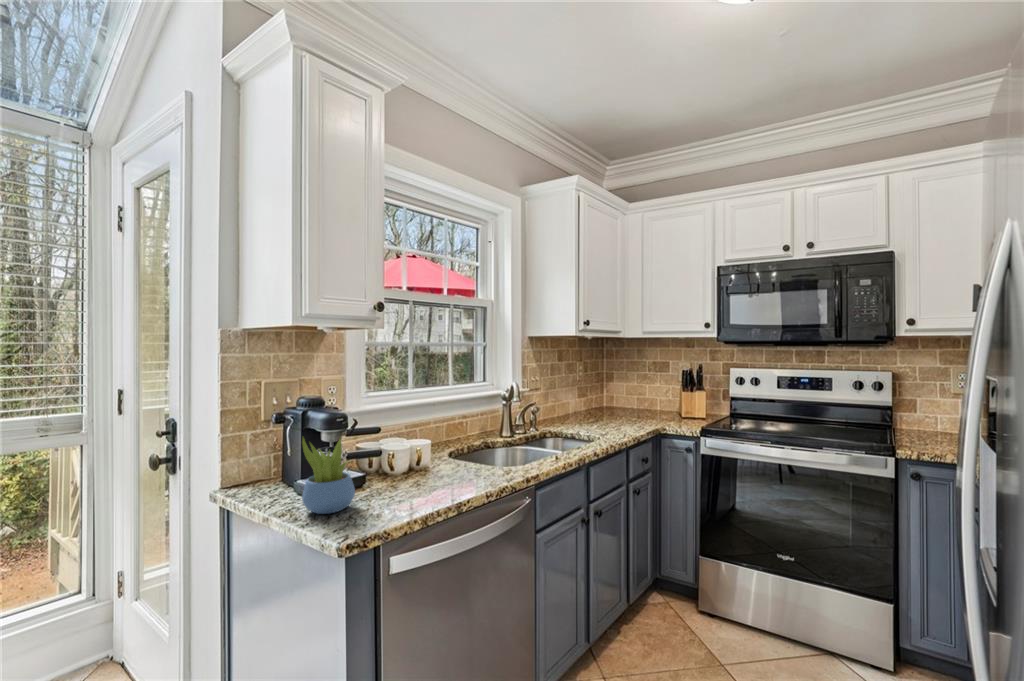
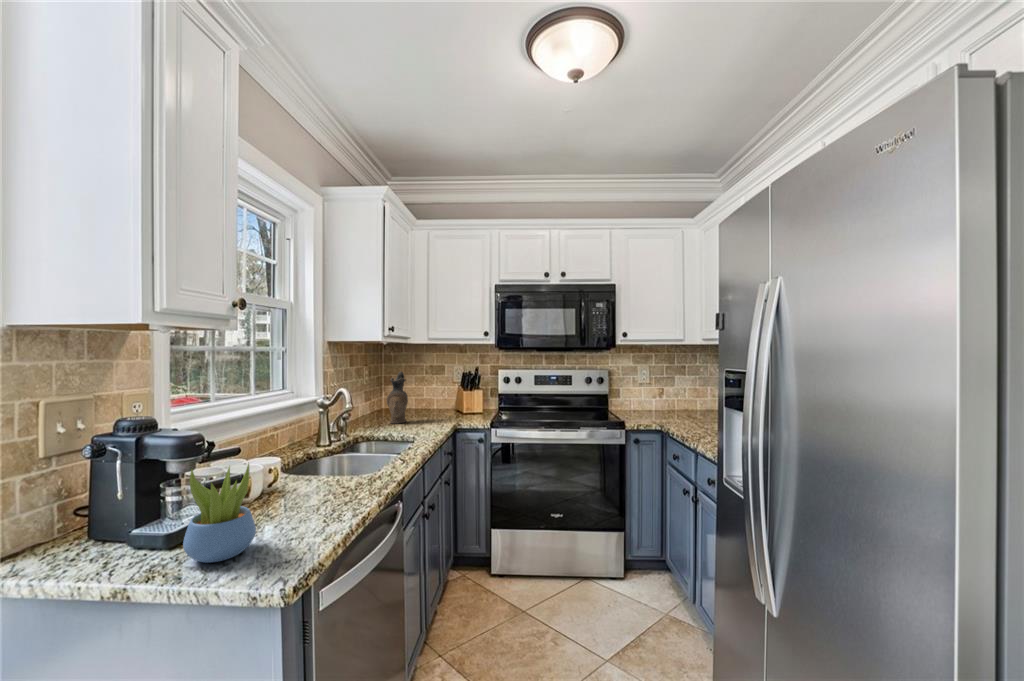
ceramic pitcher: none [584,368,608,423] -> present [387,371,408,423]

